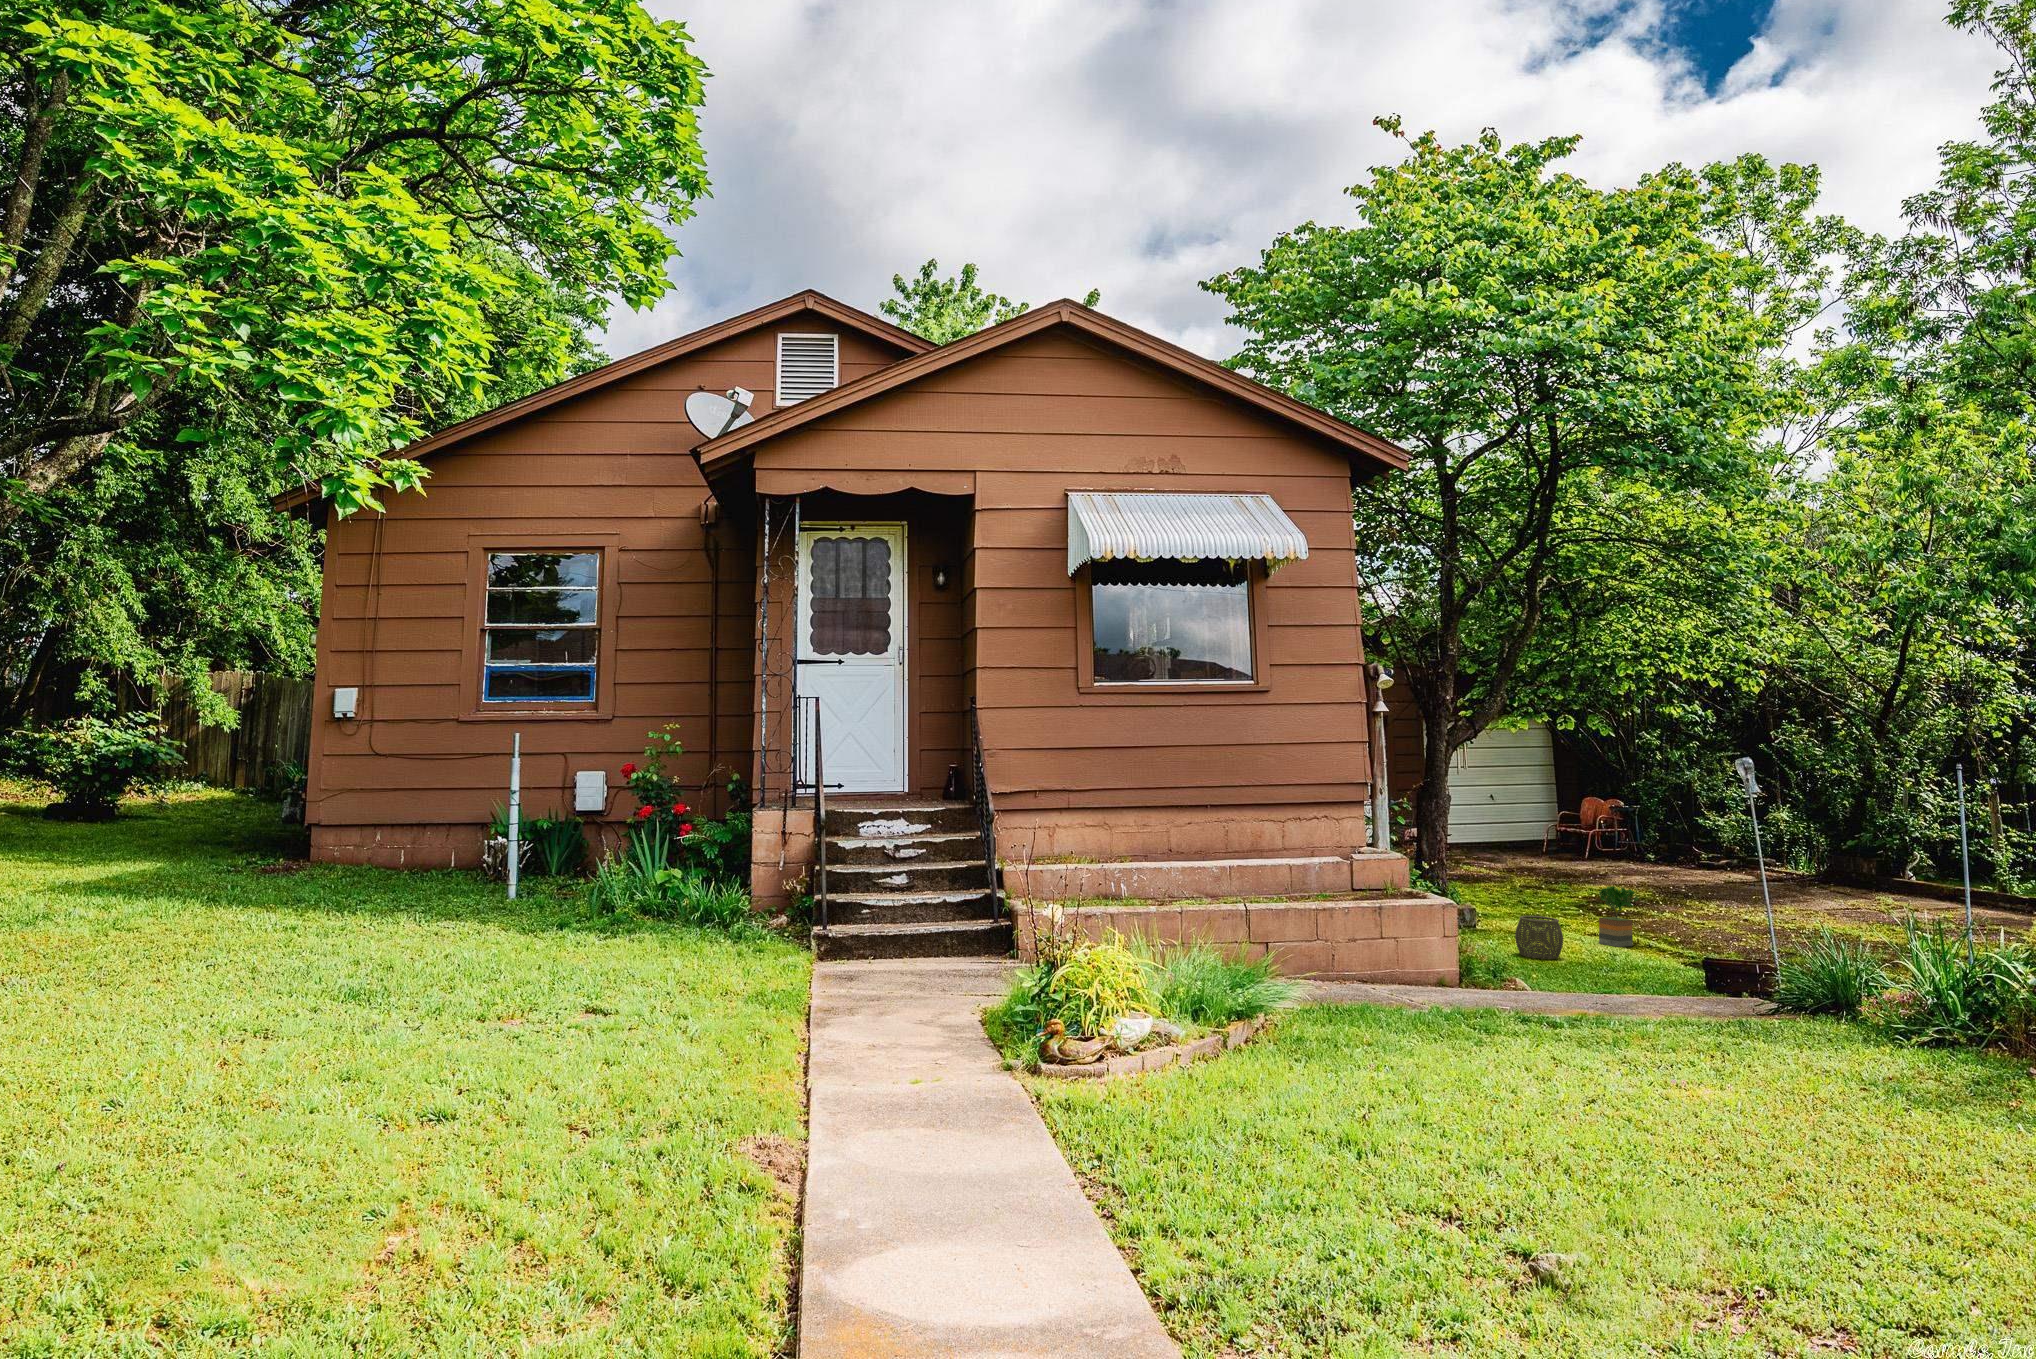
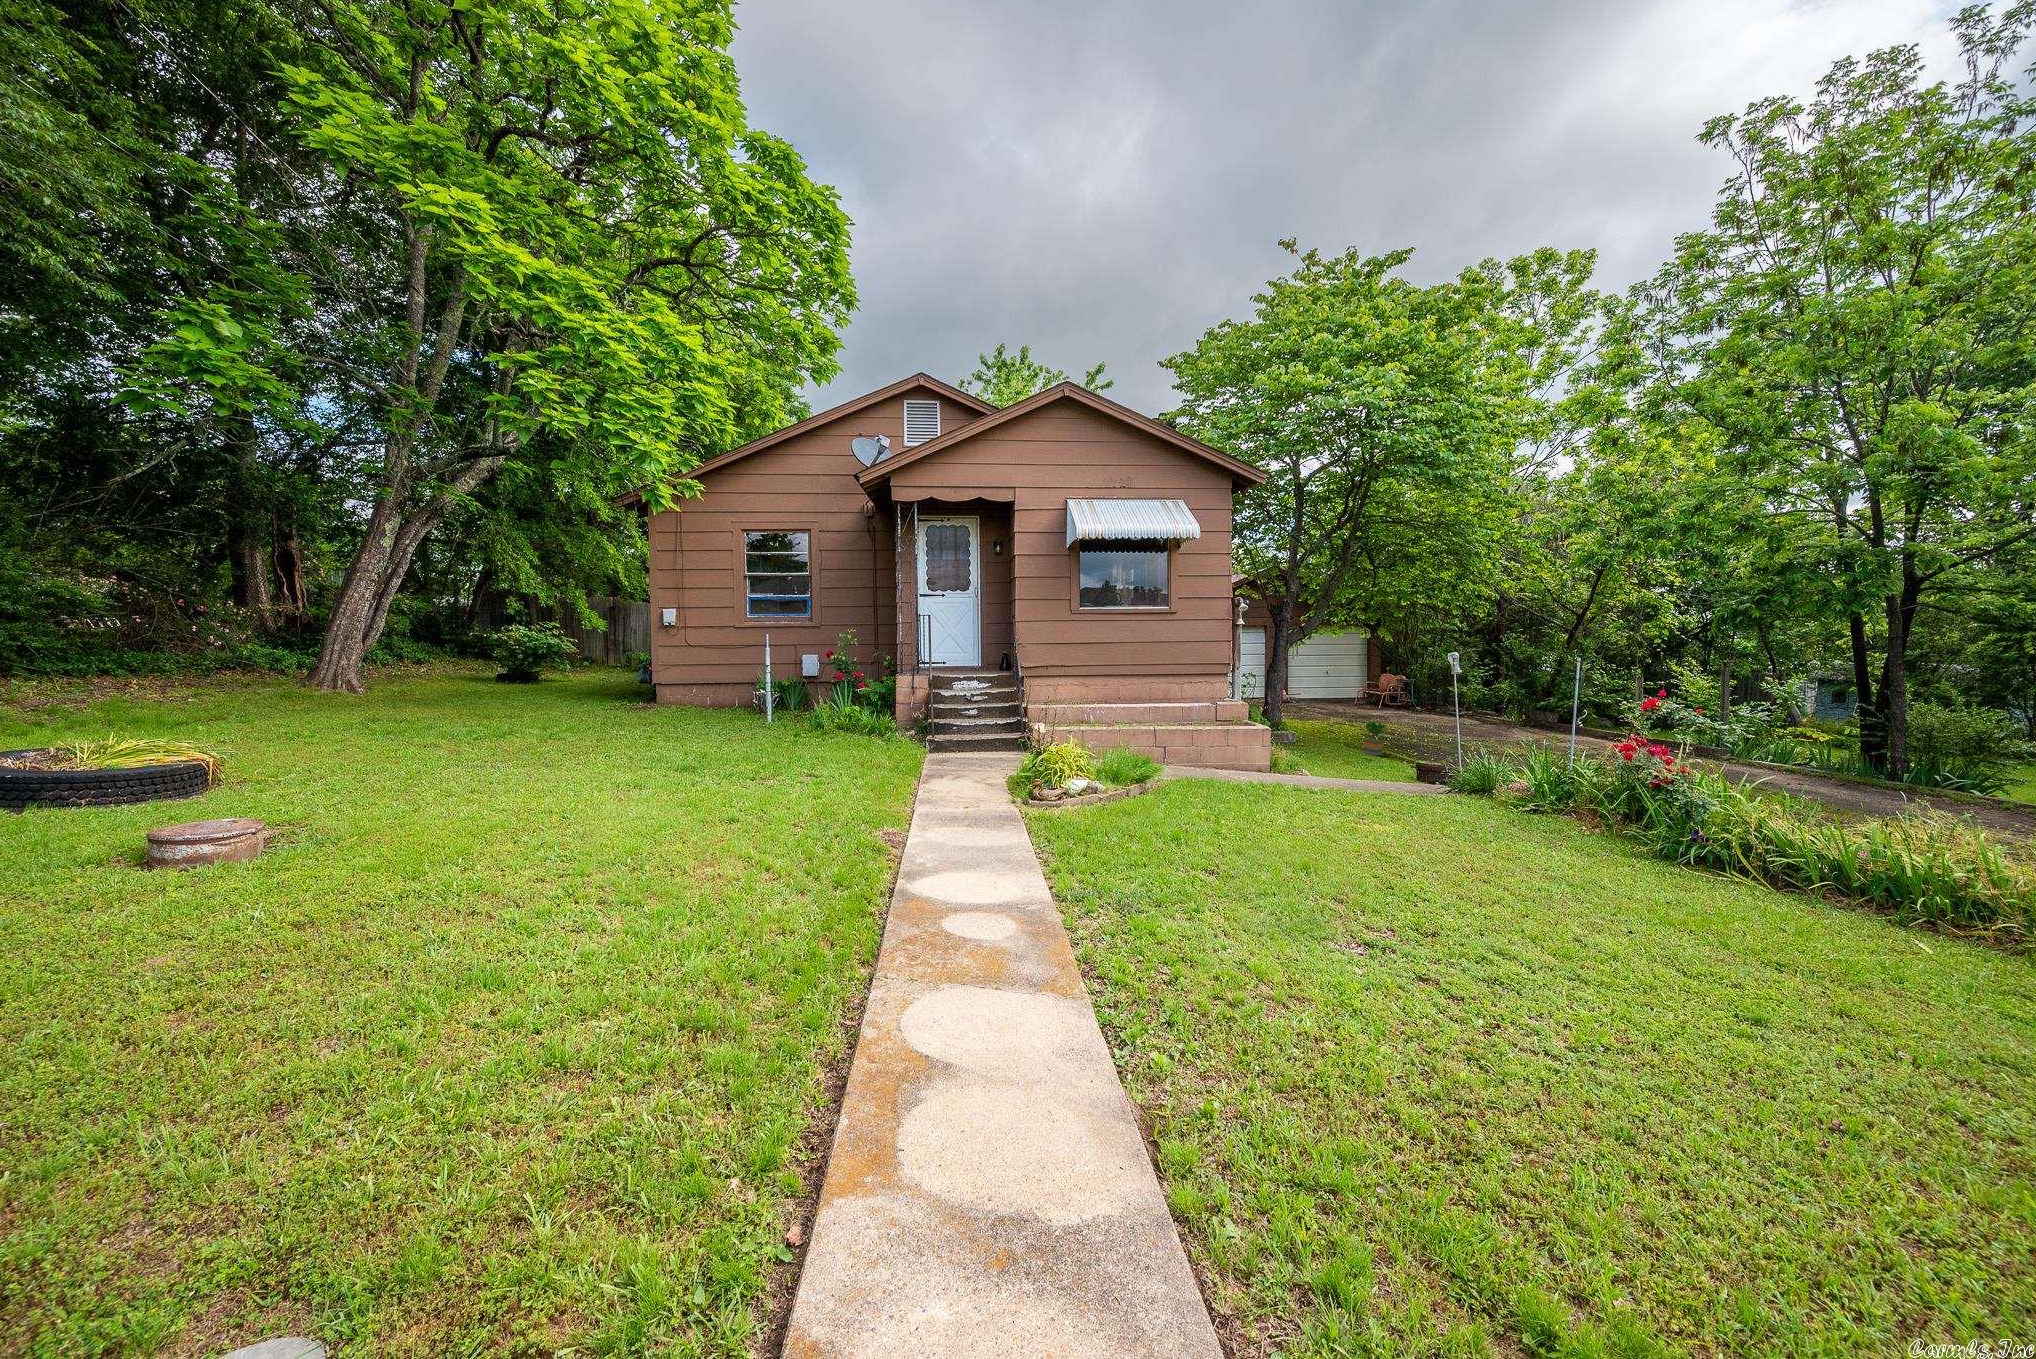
woven basket: present [1515,916,1564,959] -> none [1316,740,1344,765]

